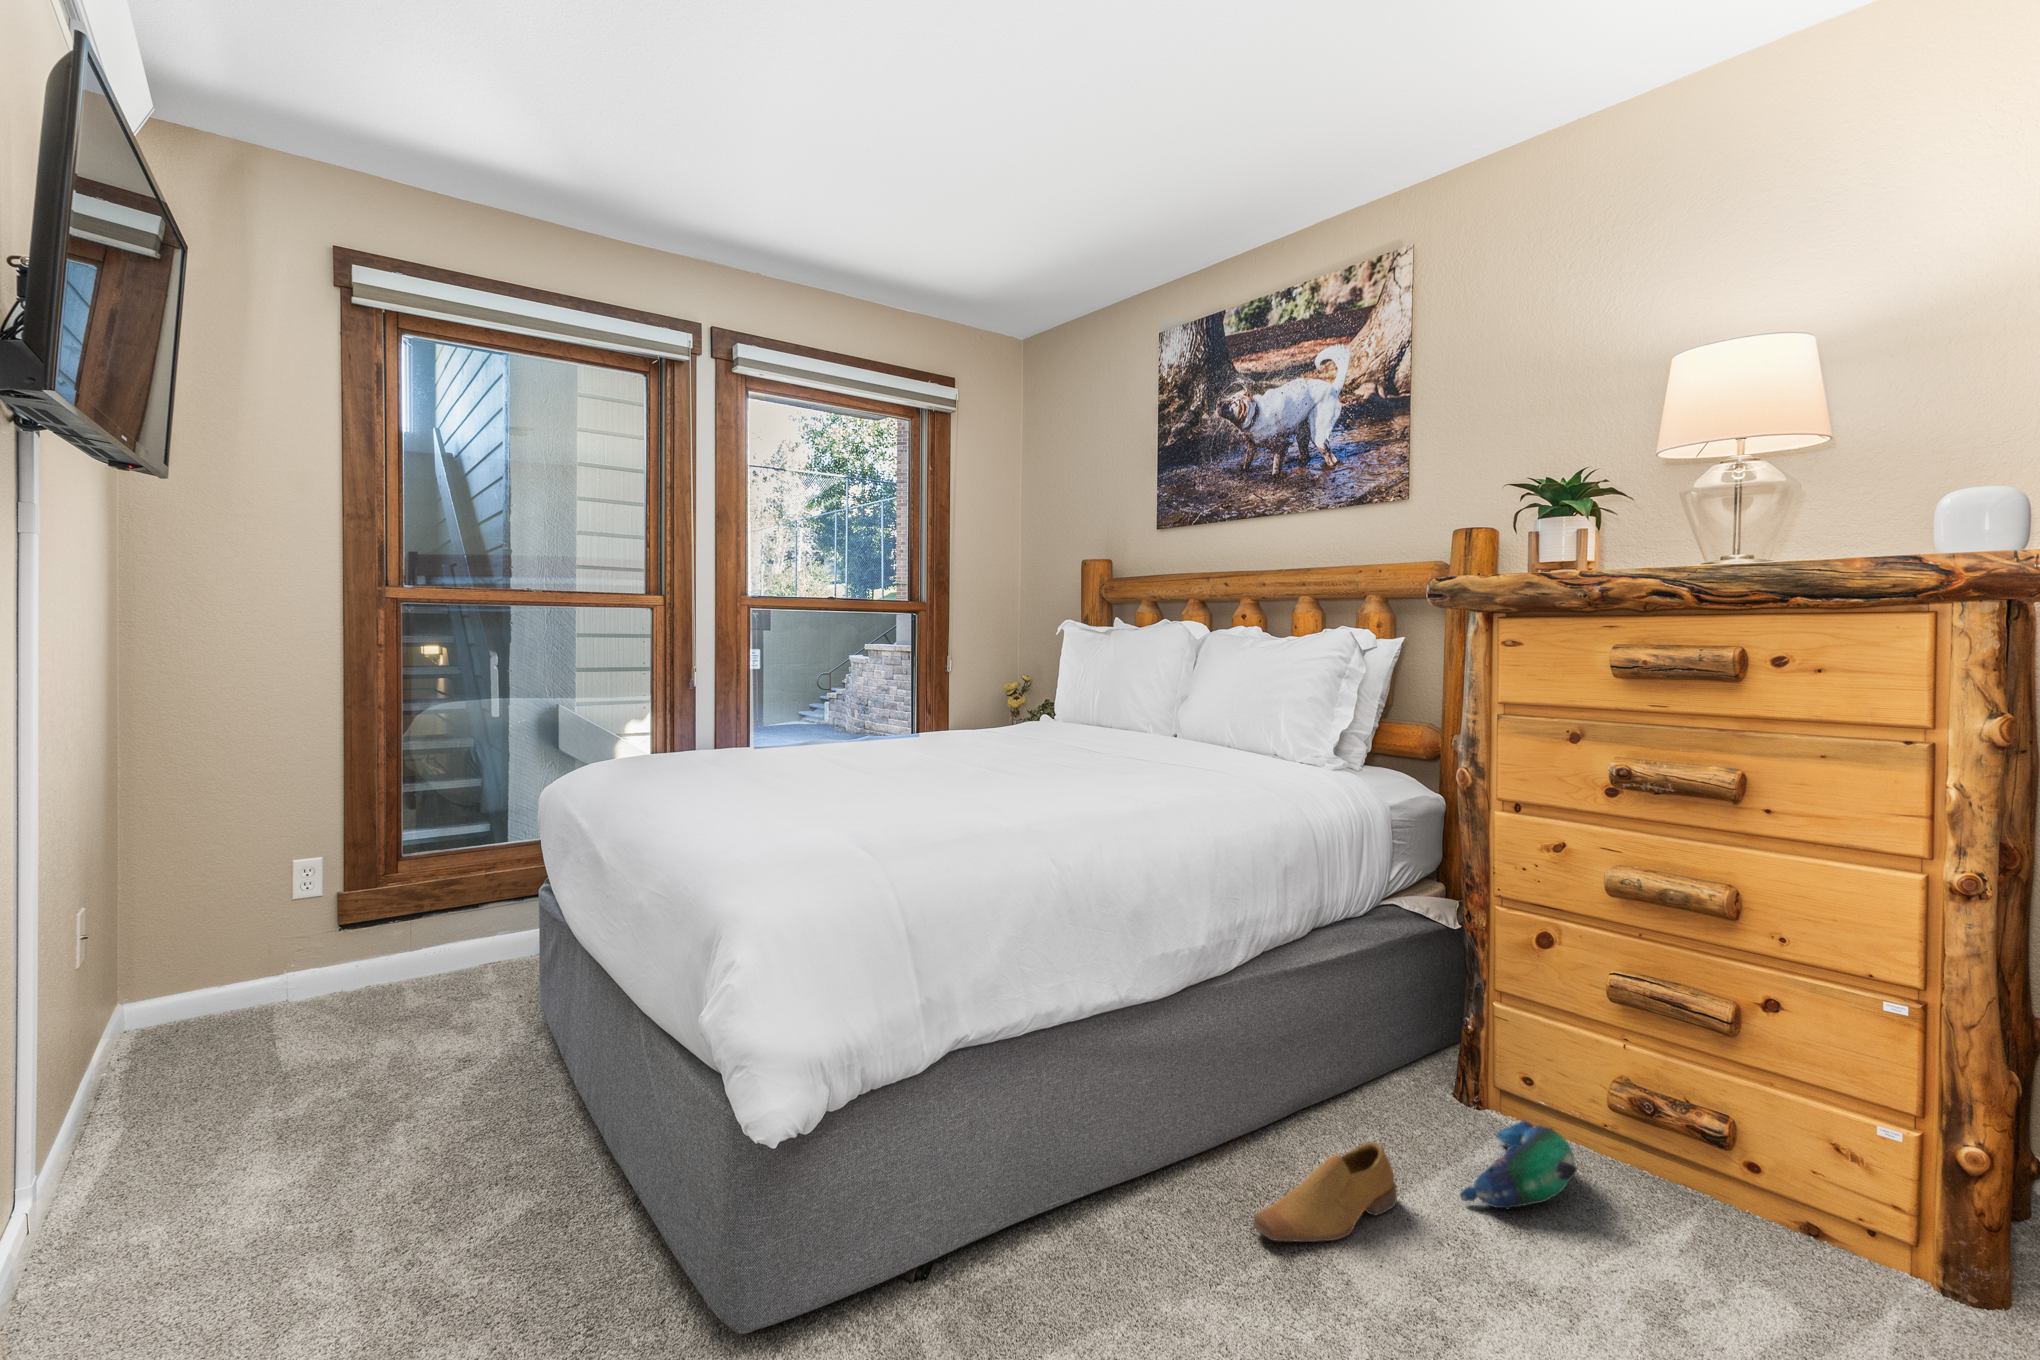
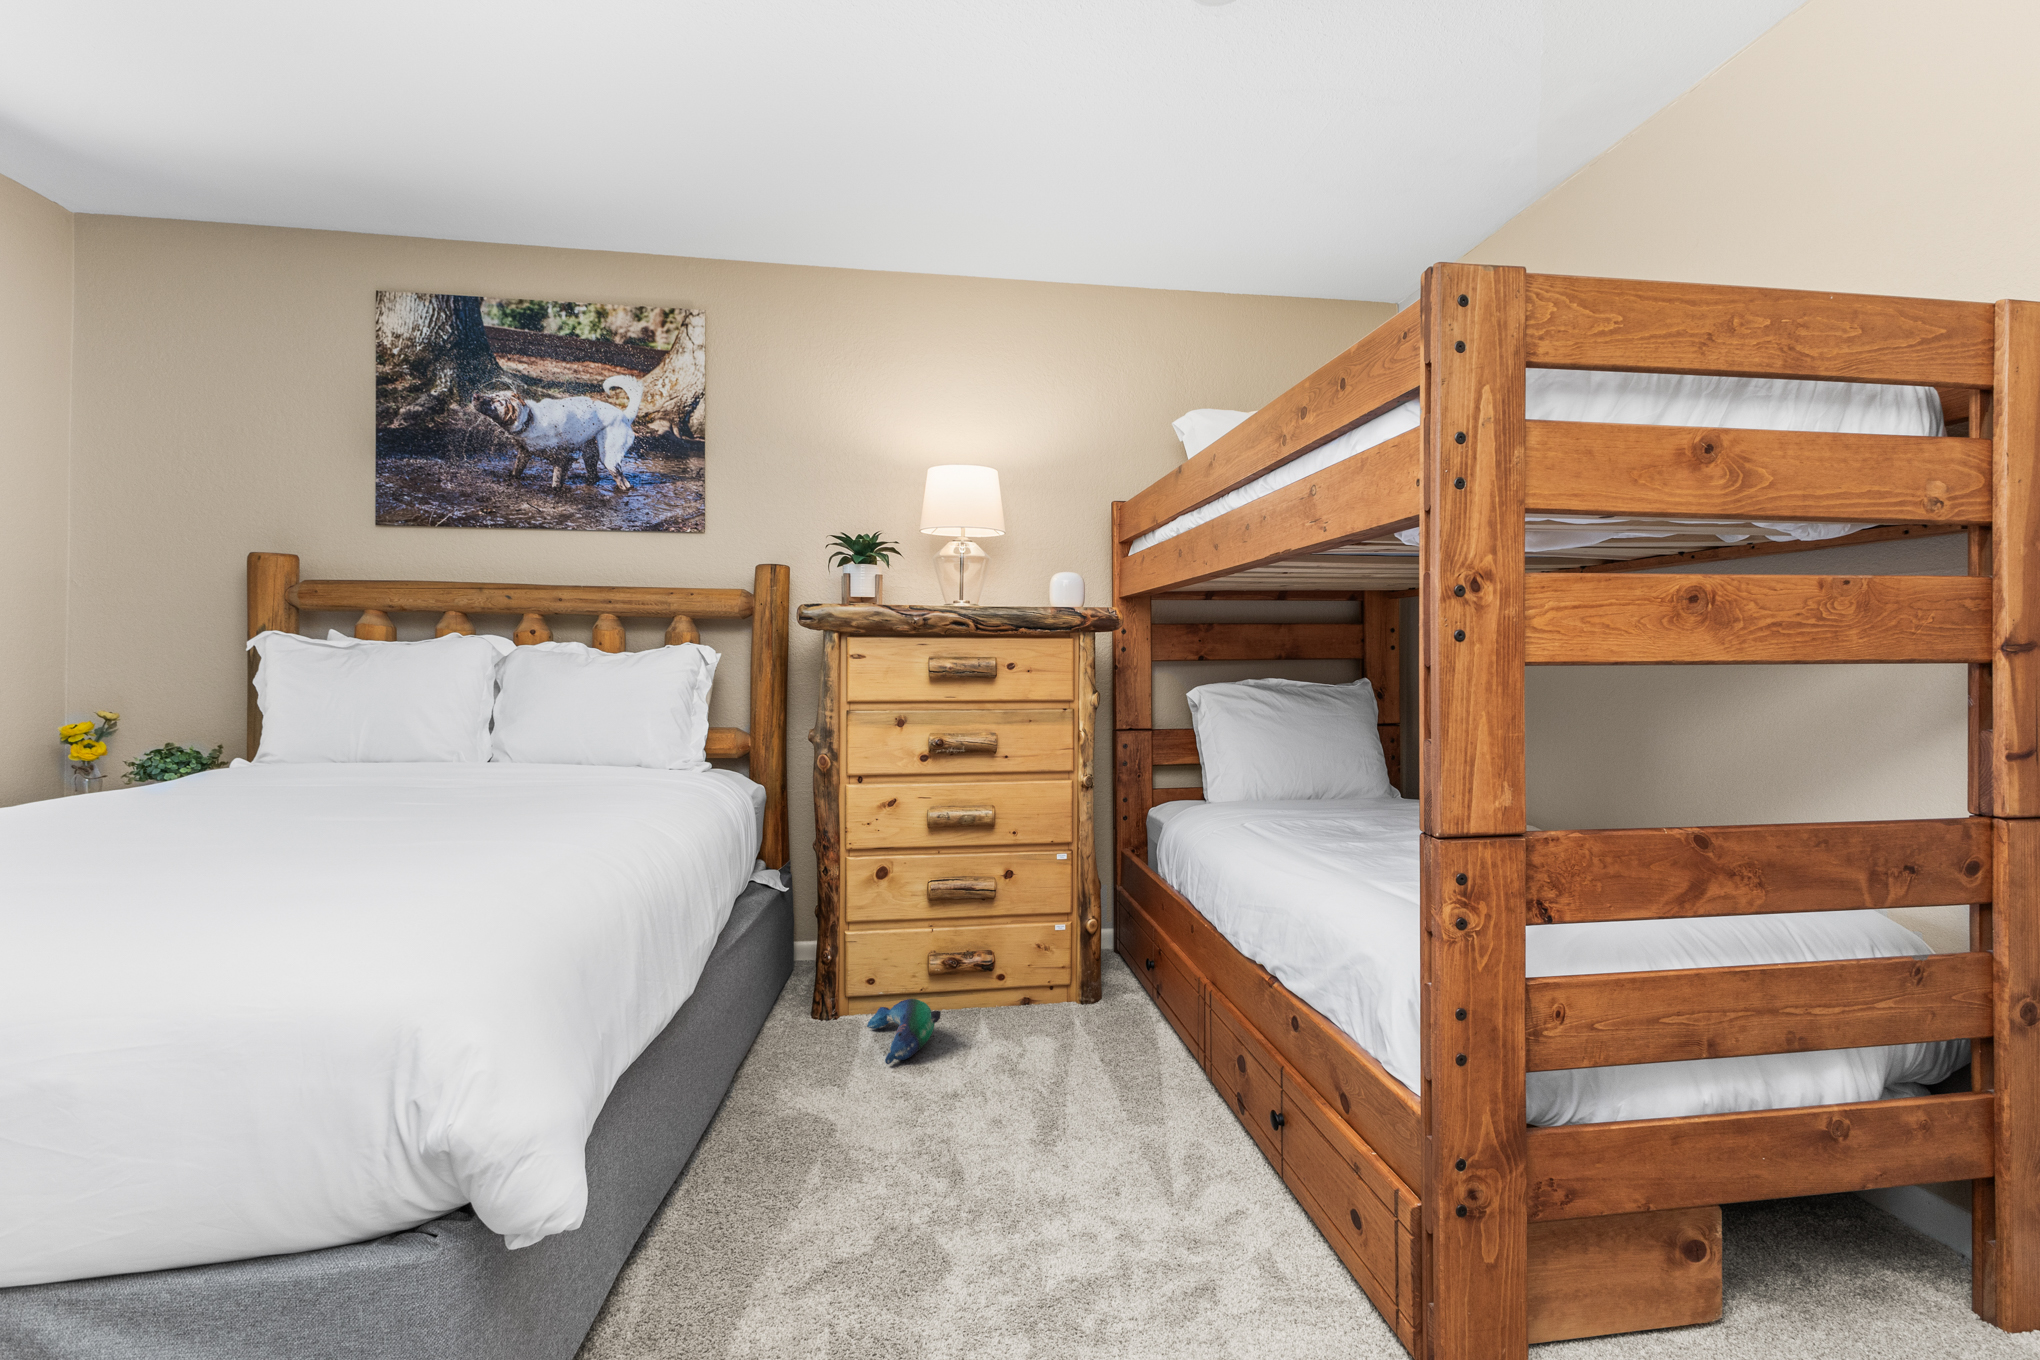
shoe: present [1253,1142,1397,1242] -> none [795,1045,857,1138]

